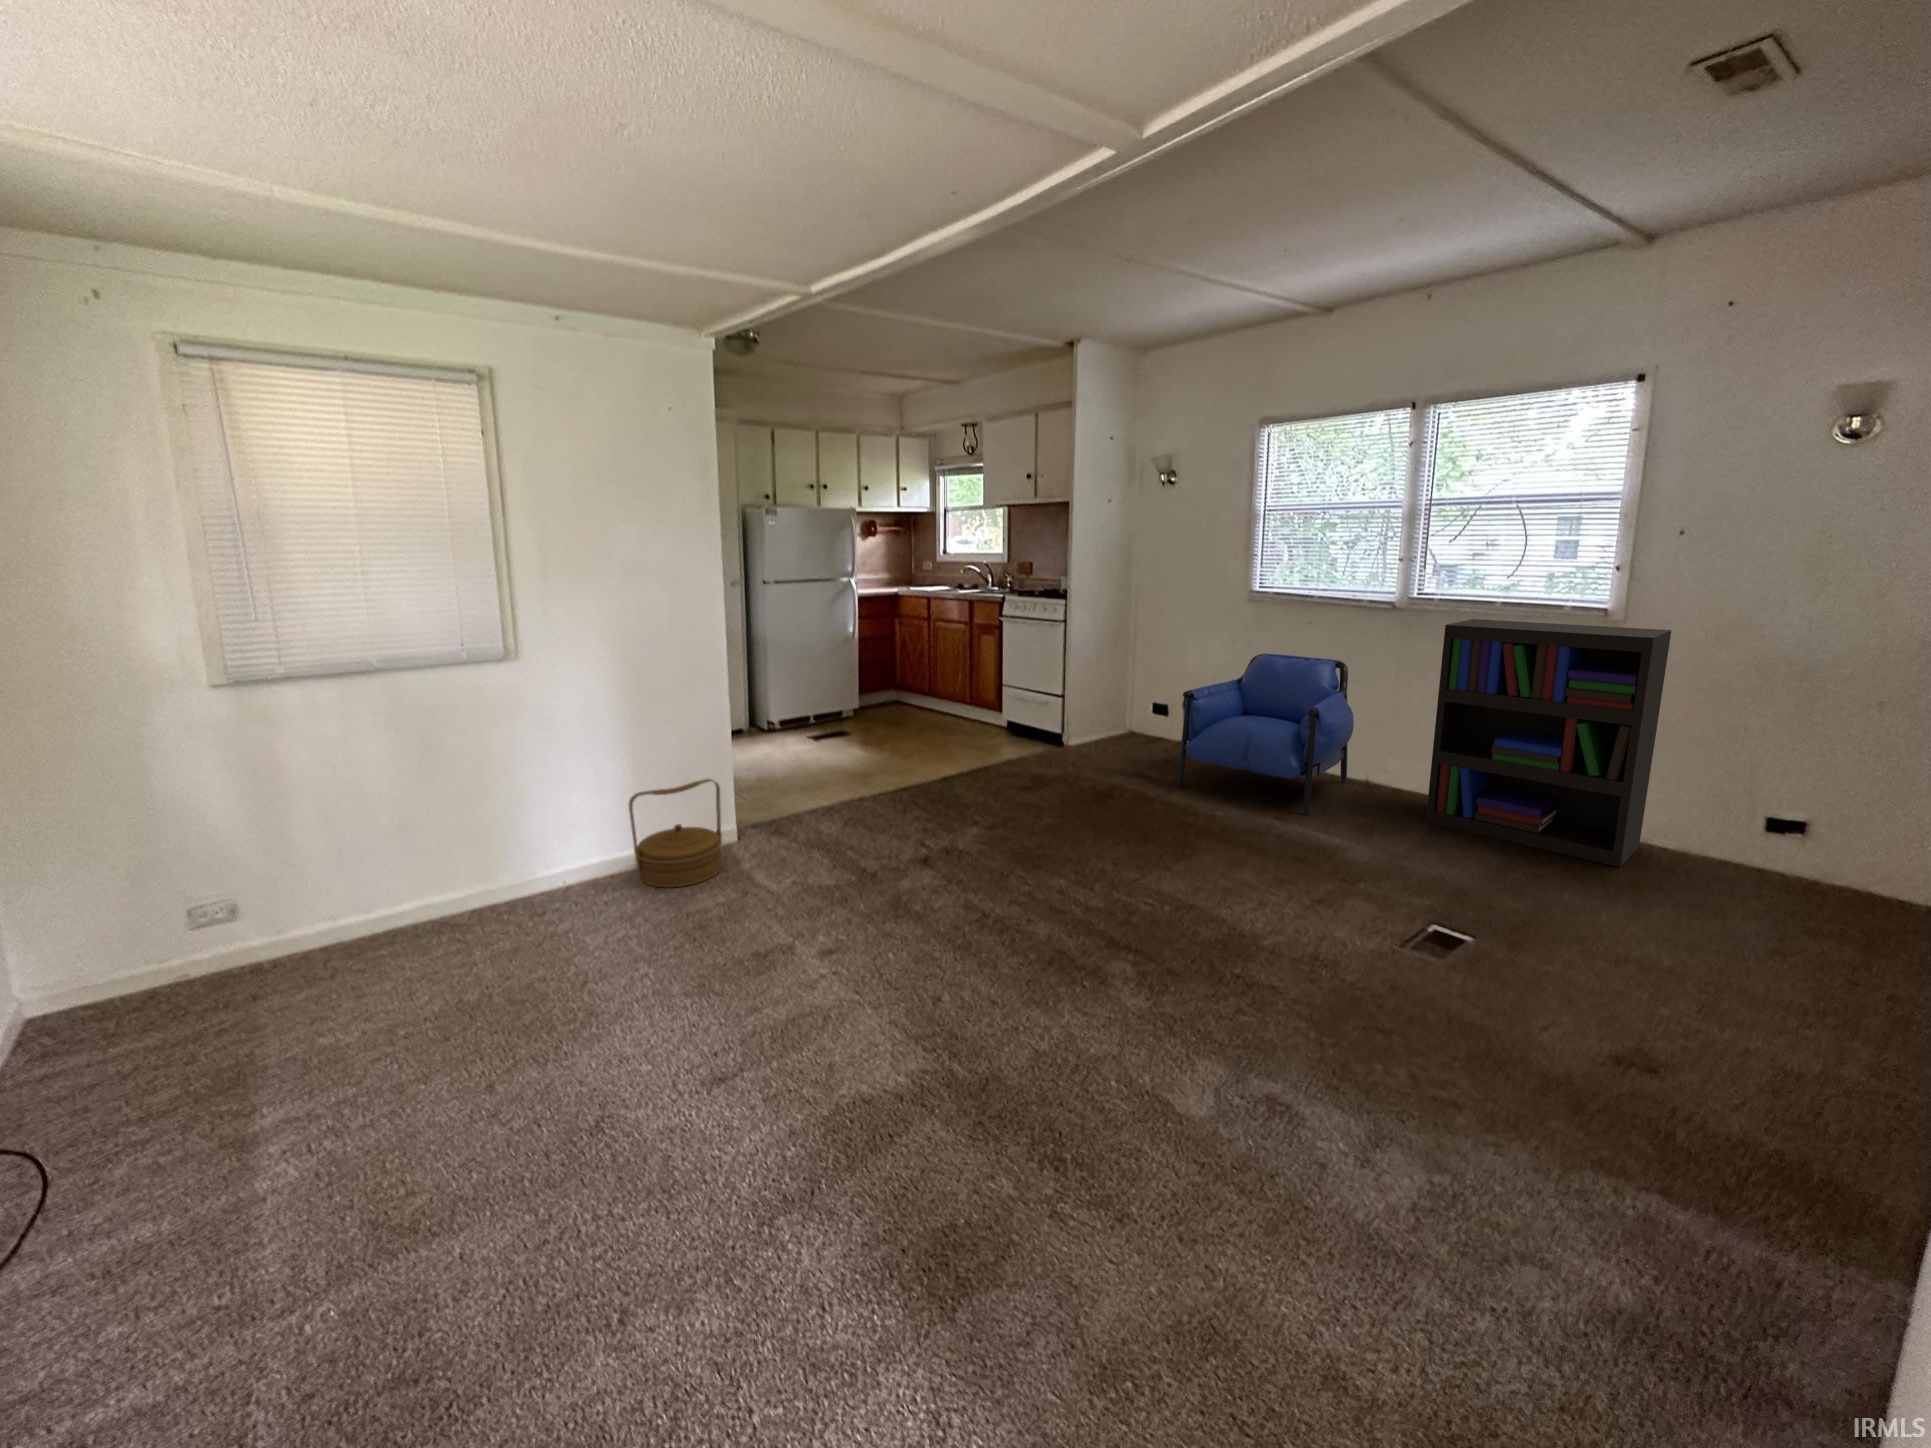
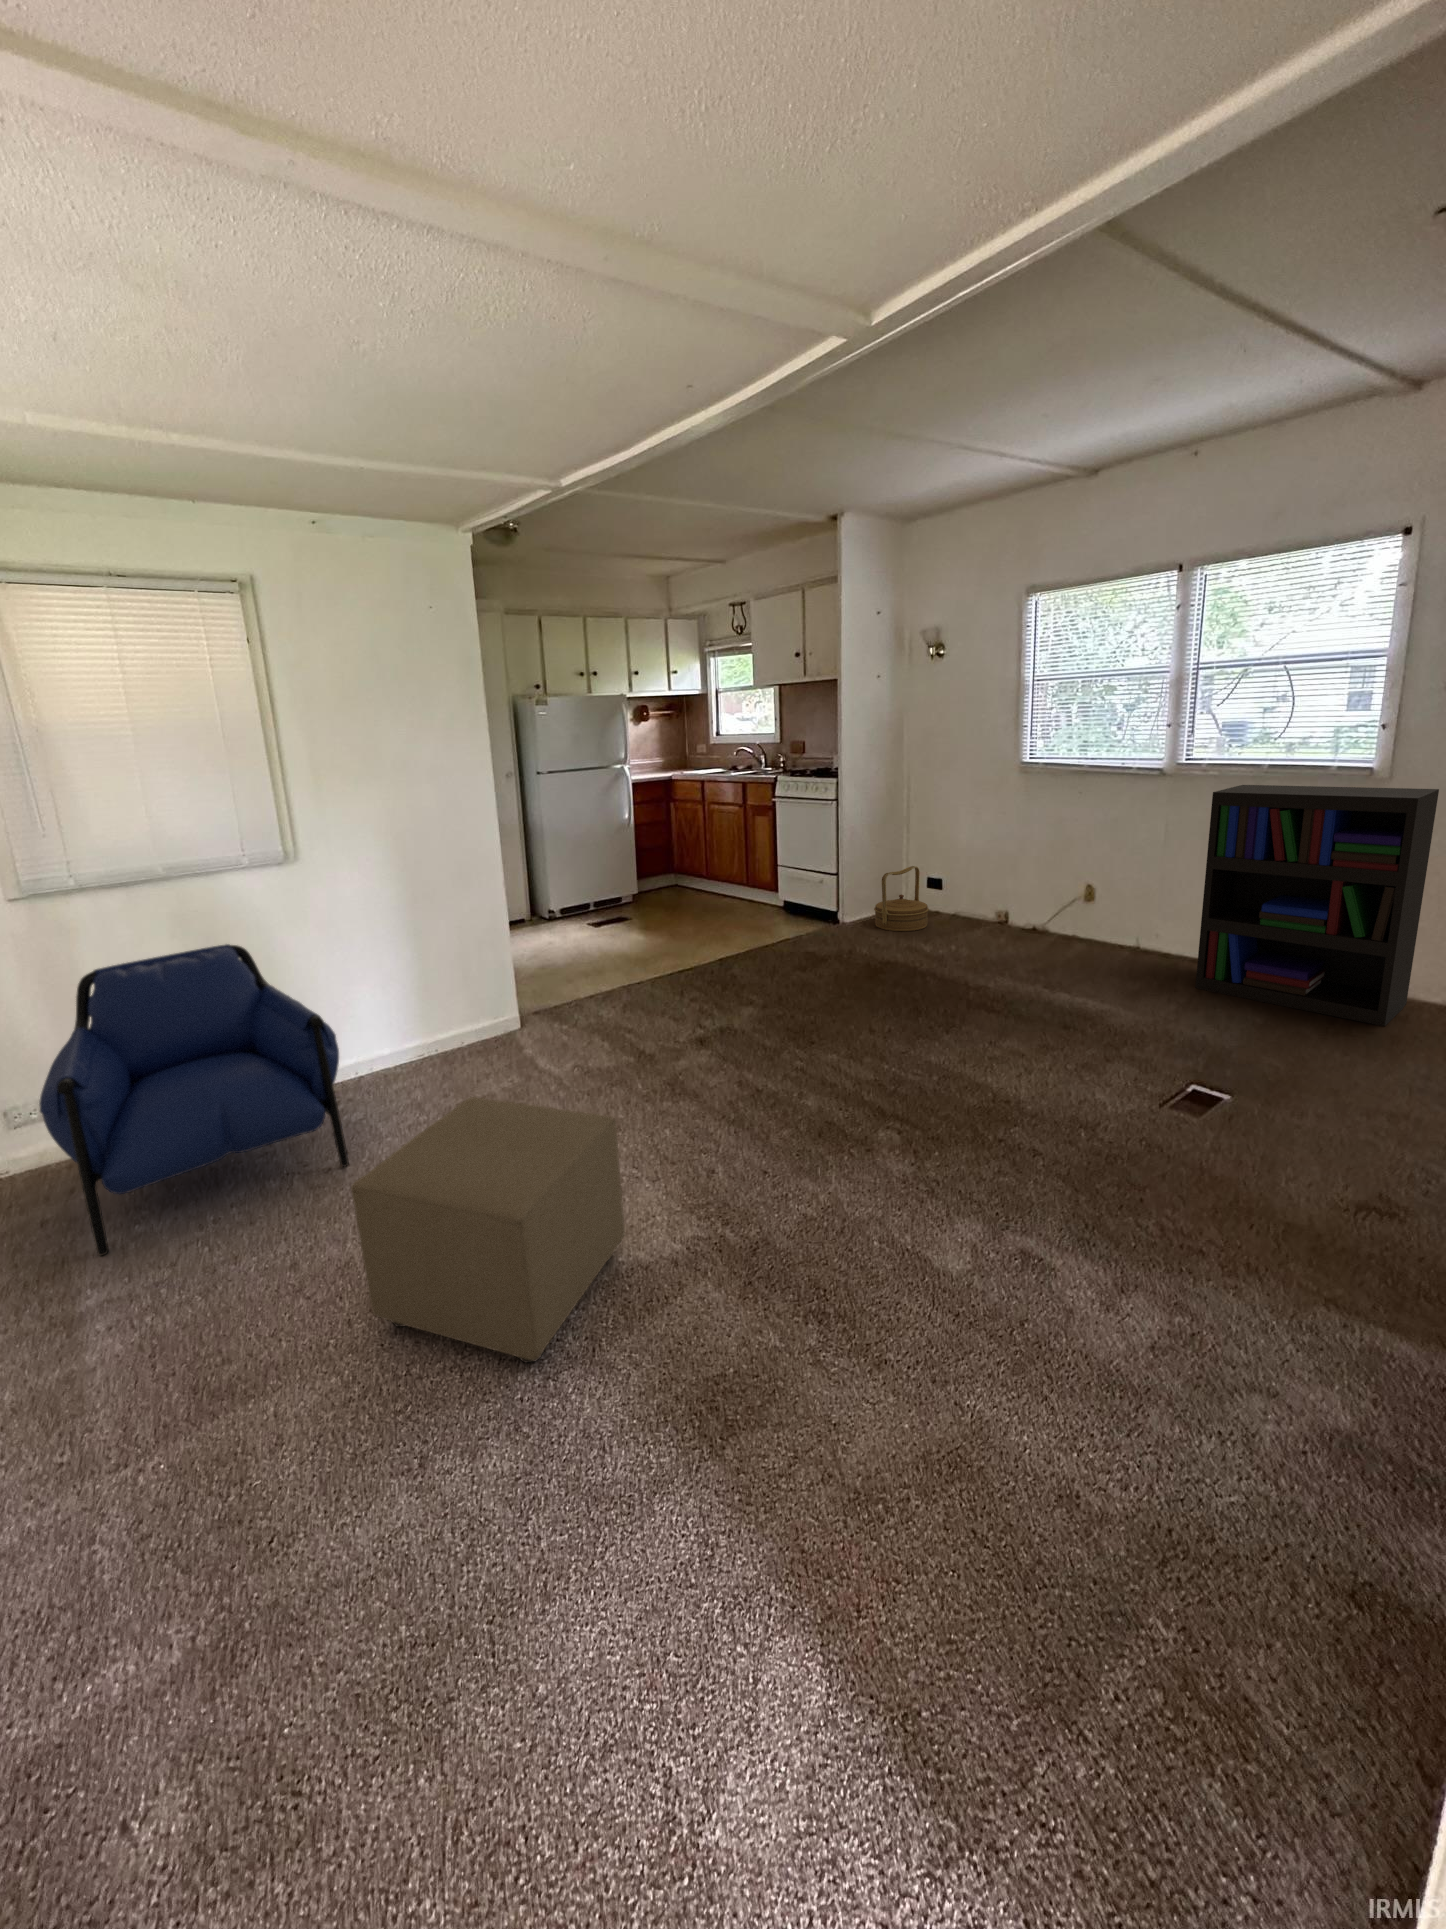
armchair: present [1178,654,1354,814] -> present [39,944,349,1256]
woven basket: present [629,779,722,888] -> present [874,866,929,931]
ottoman: none [560,908,848,1203] -> present [351,1097,625,1363]

